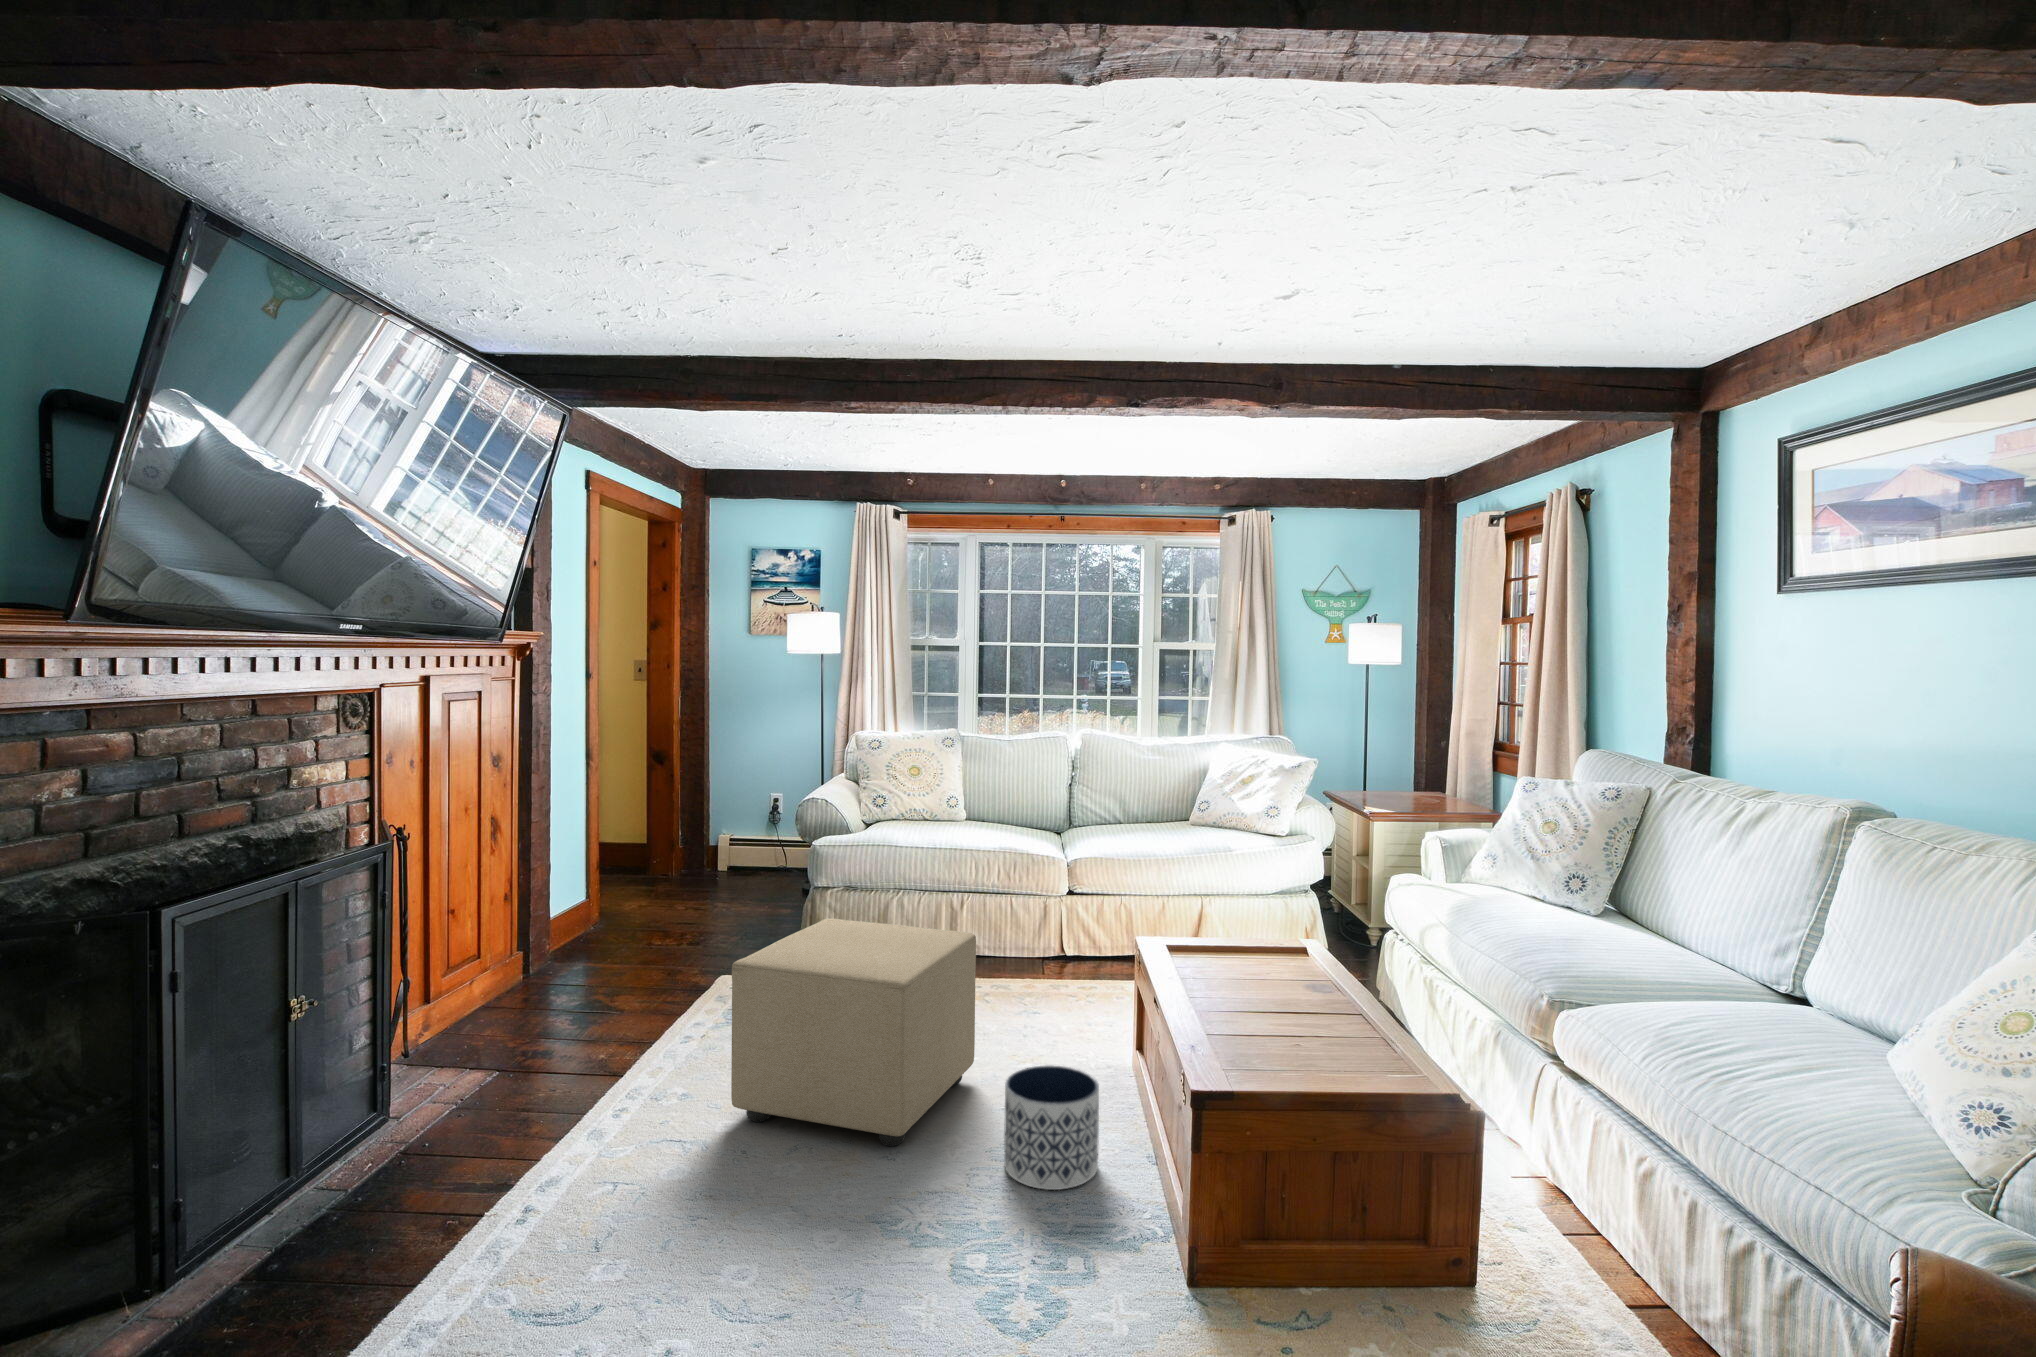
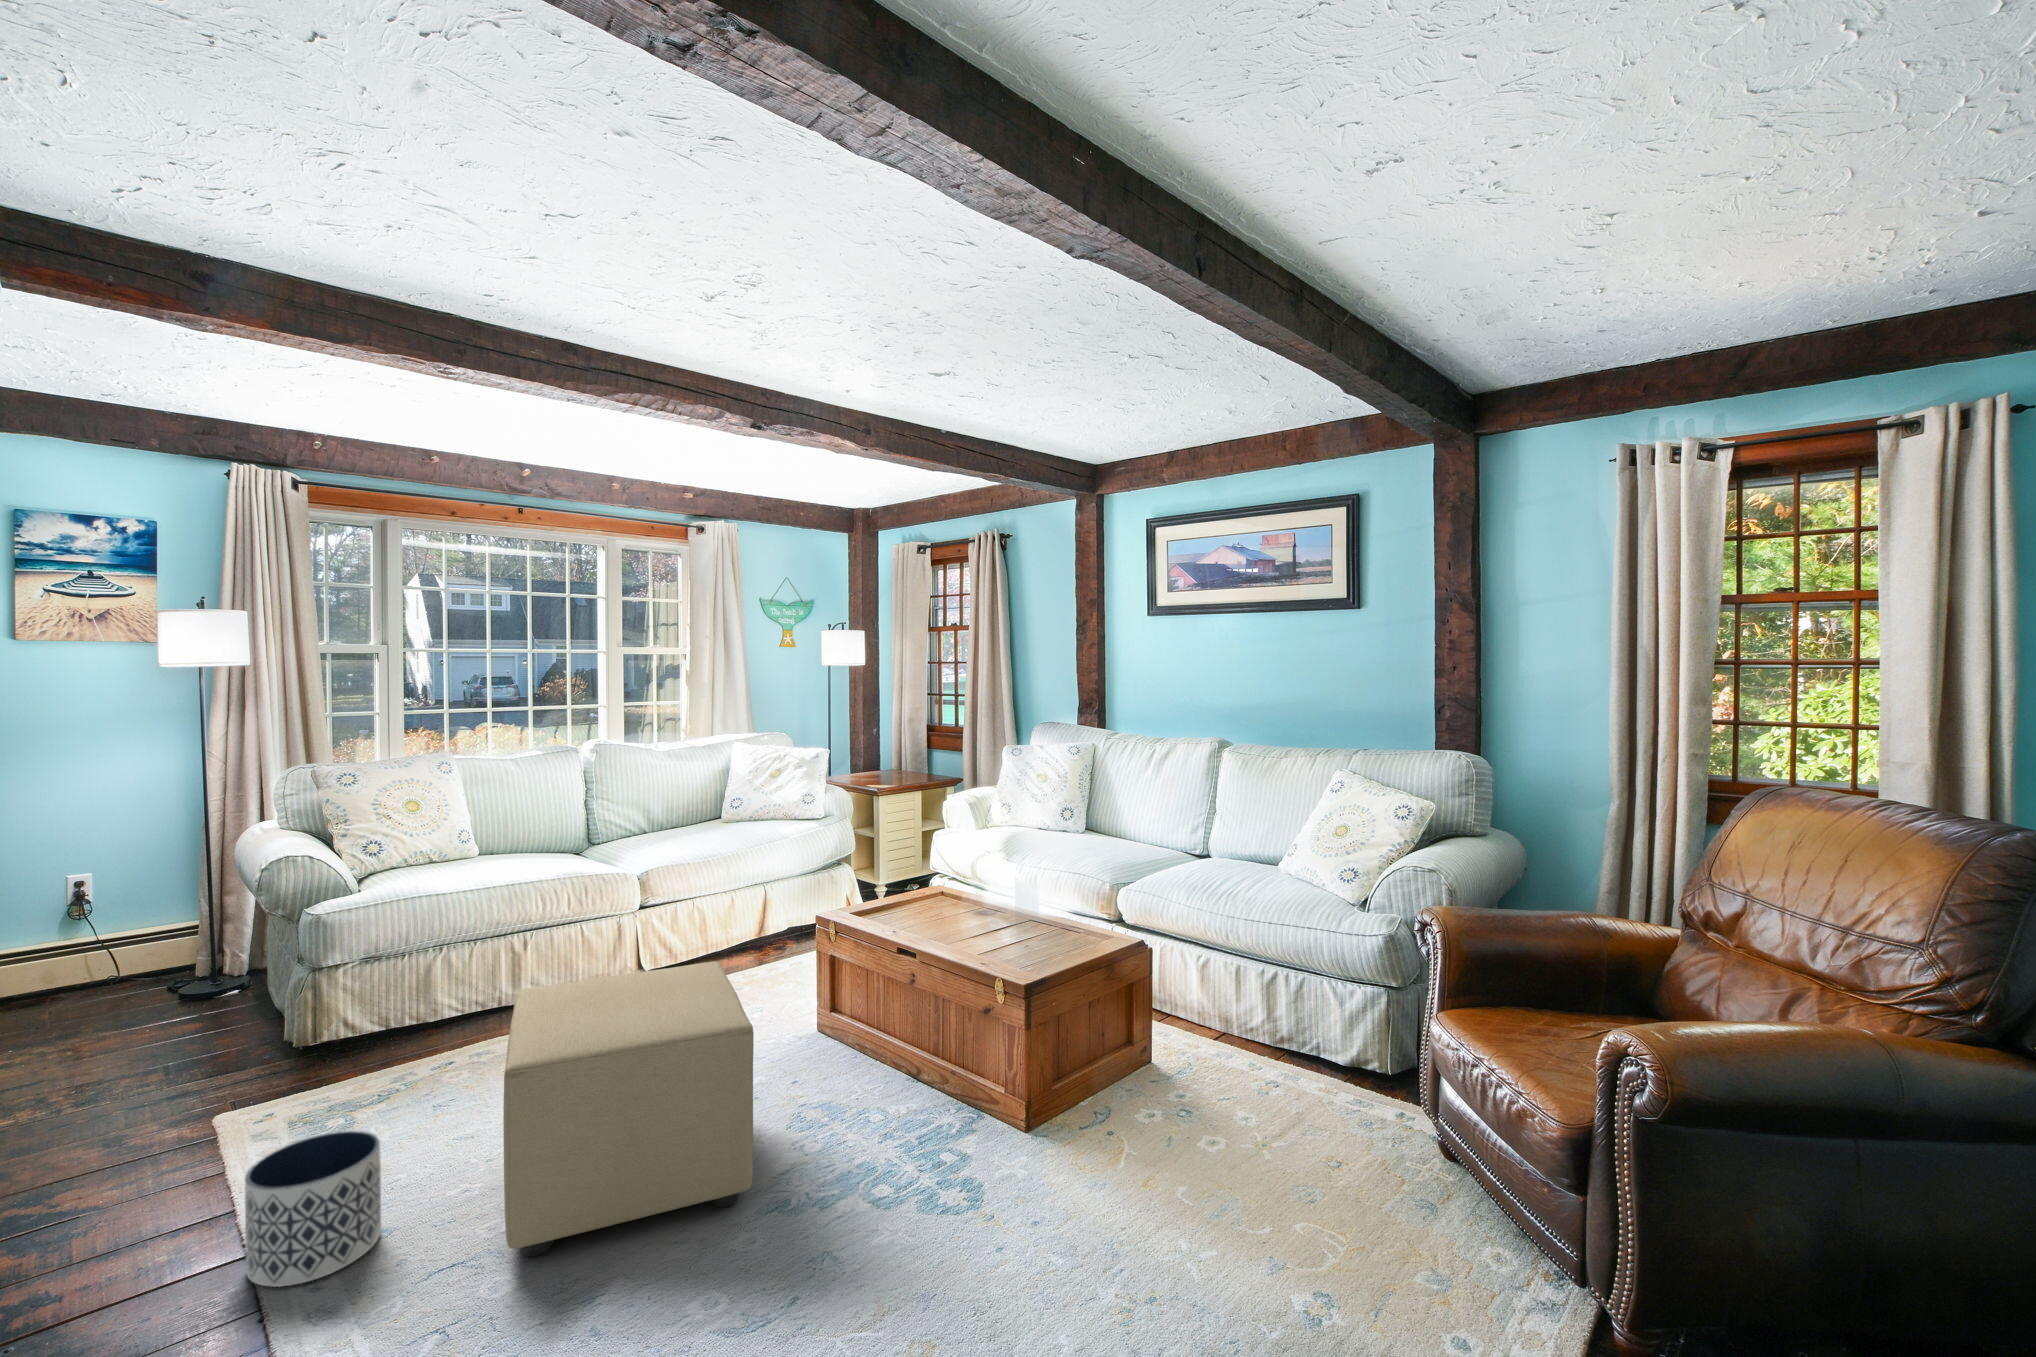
planter: present [1004,1065,1099,1190] -> present [245,1130,381,1287]

